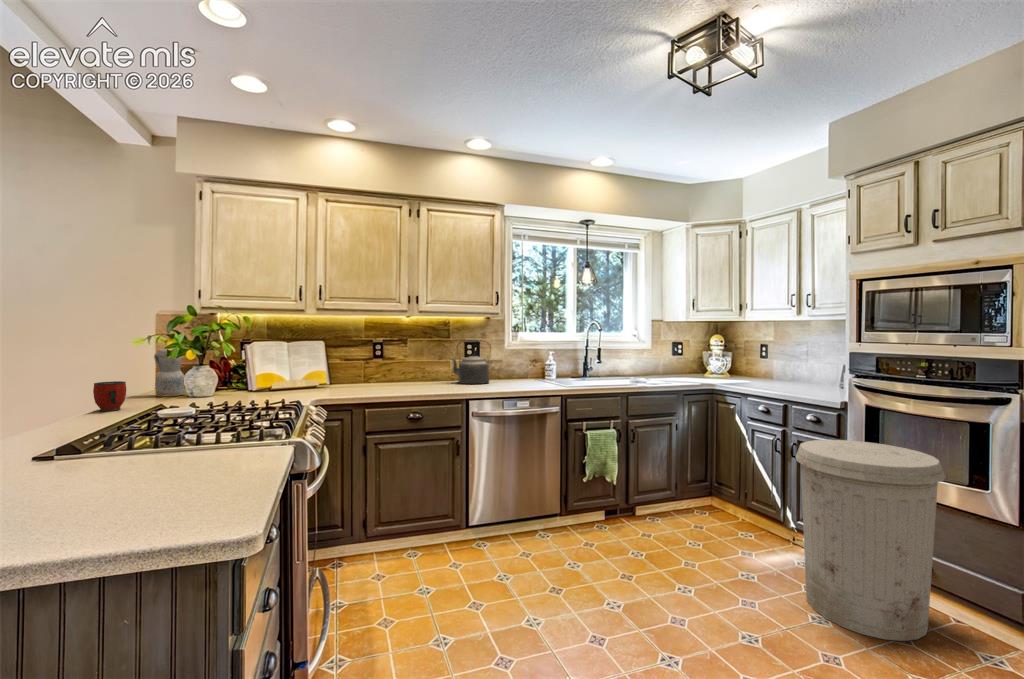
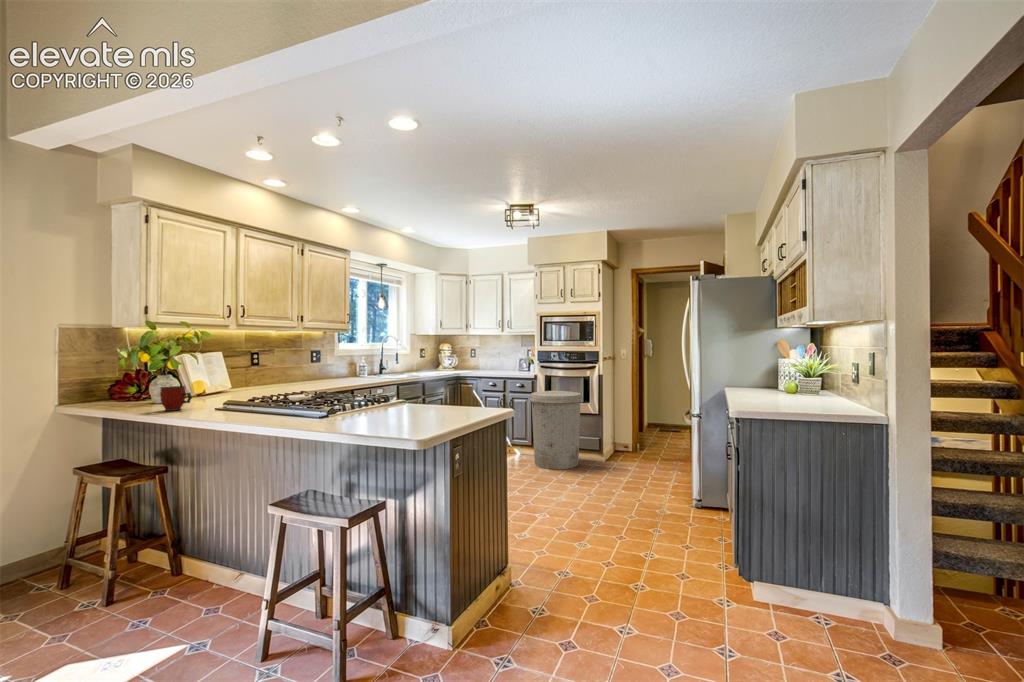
kettle: present [451,340,489,384] -> none [310,349,340,382]
ceramic pitcher: present [154,349,186,396] -> none [111,361,148,405]

